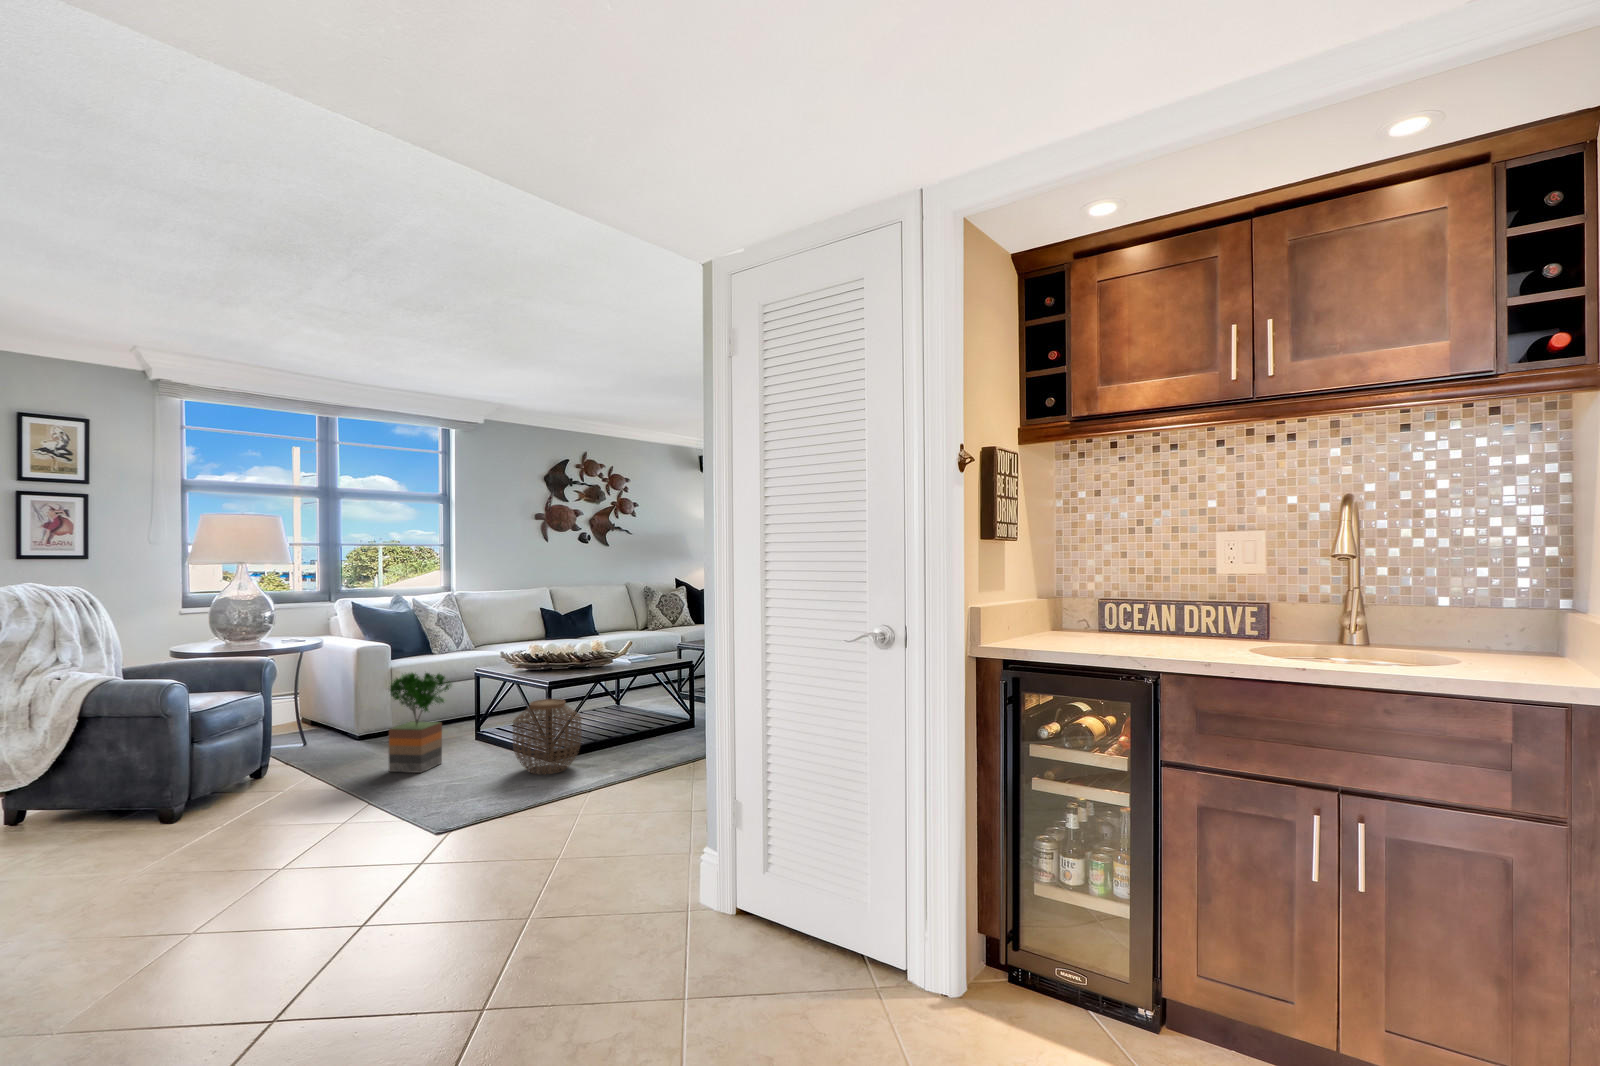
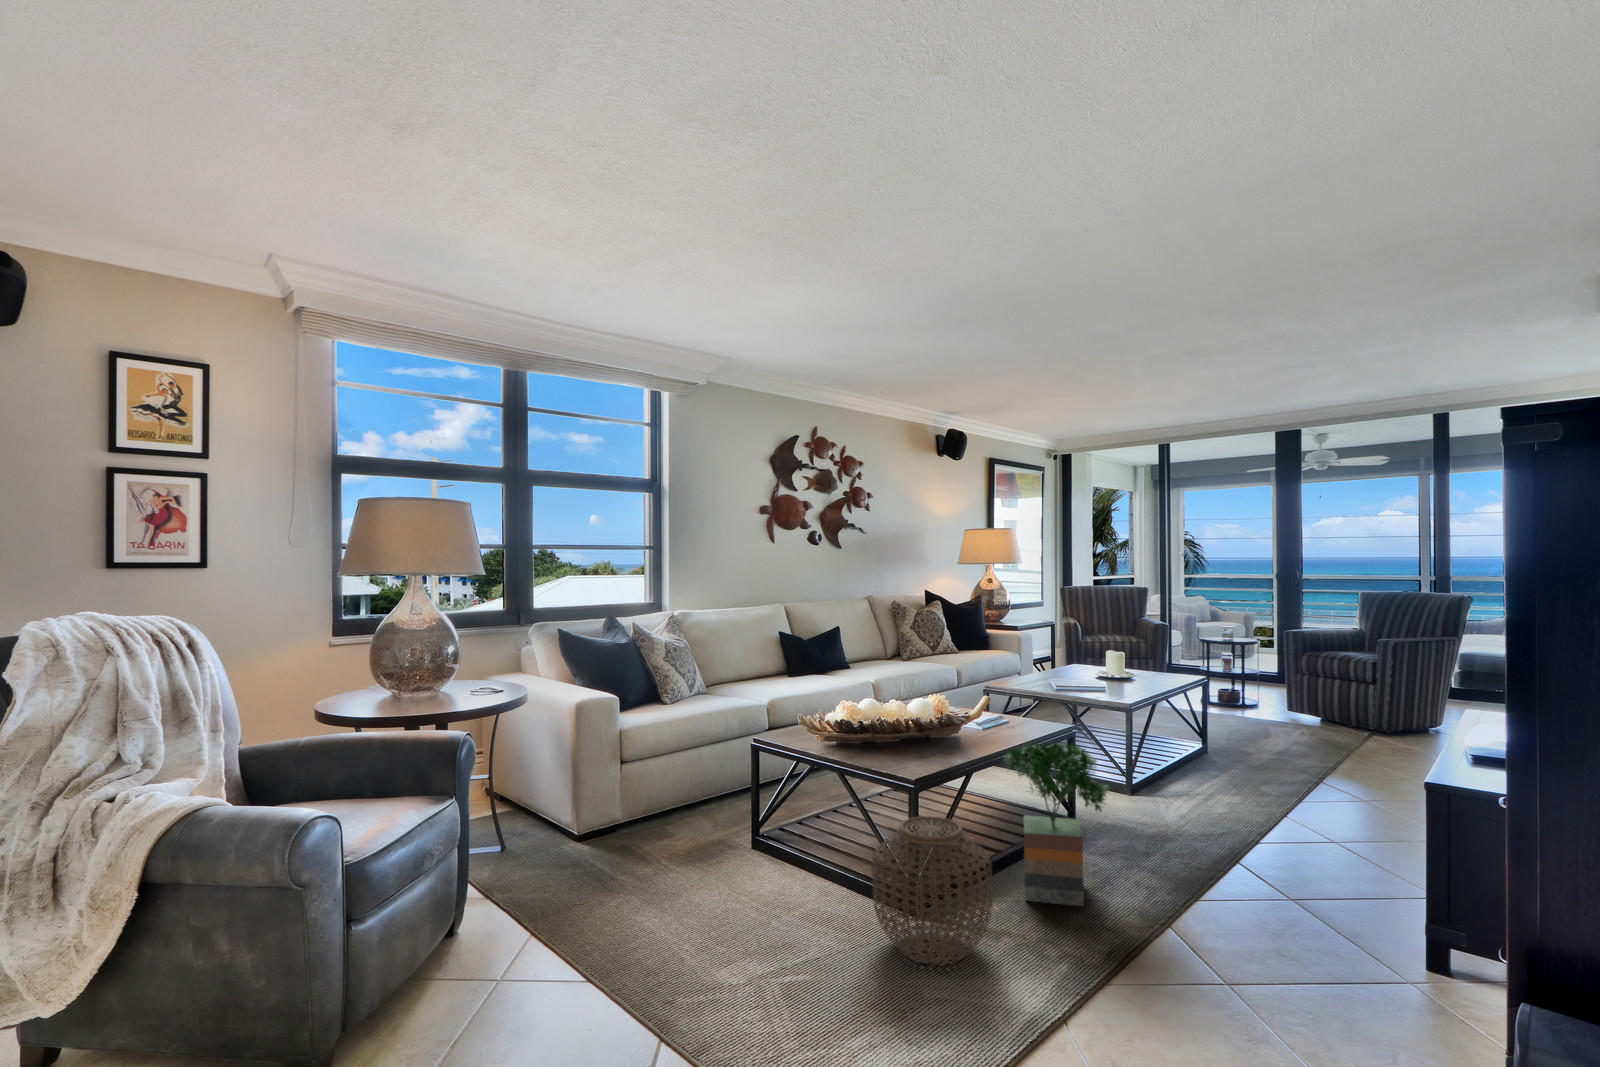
potted tree: present [389,673,451,773] -> present [1005,741,1107,906]

